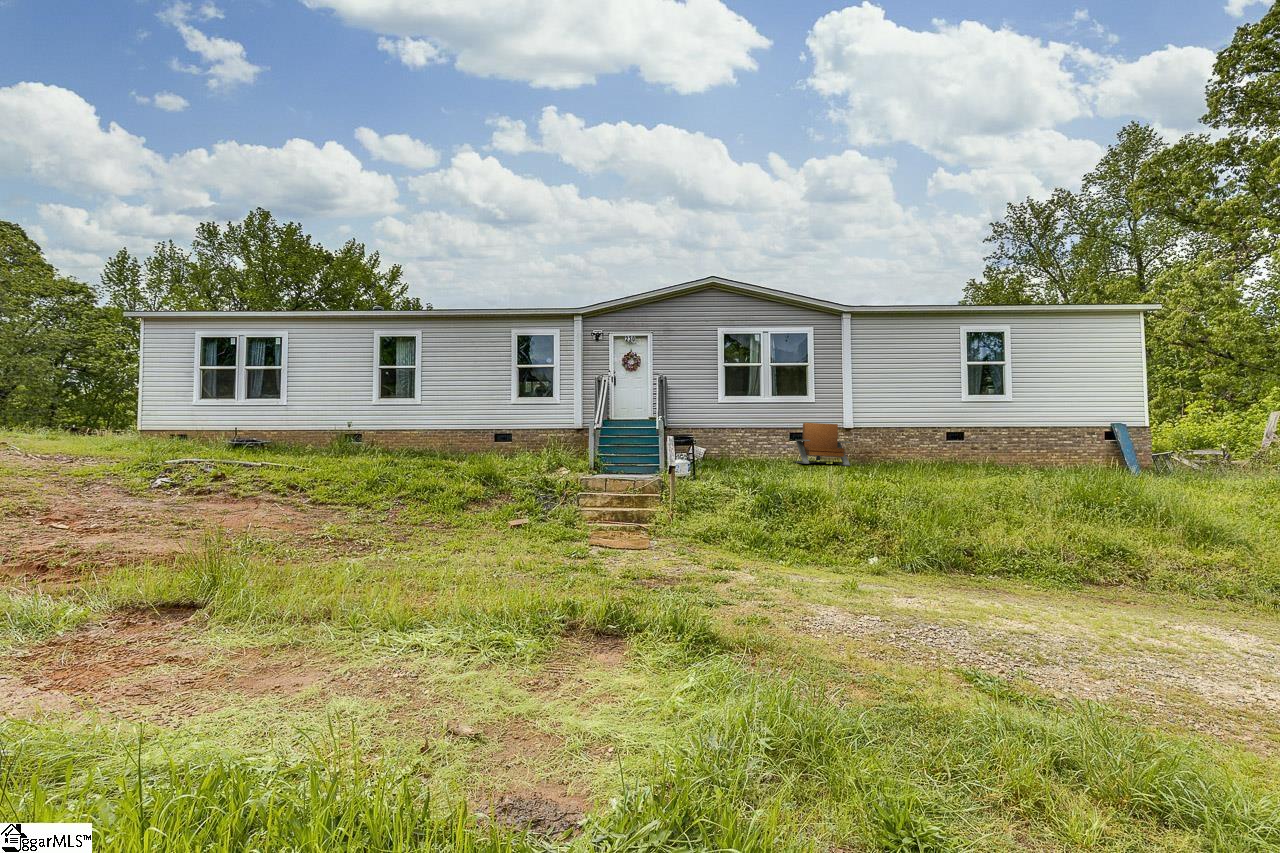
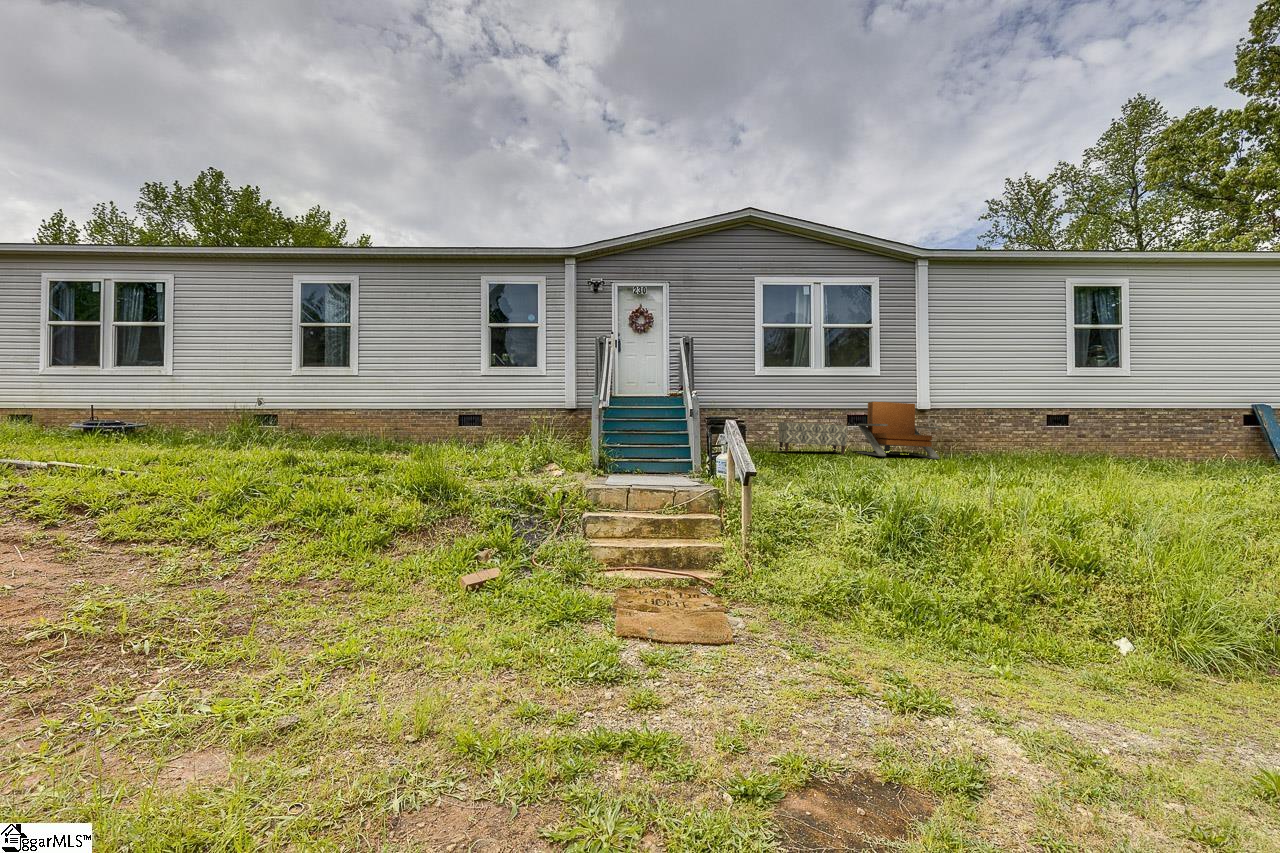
bench: none [735,439,784,463] -> present [779,423,848,455]

